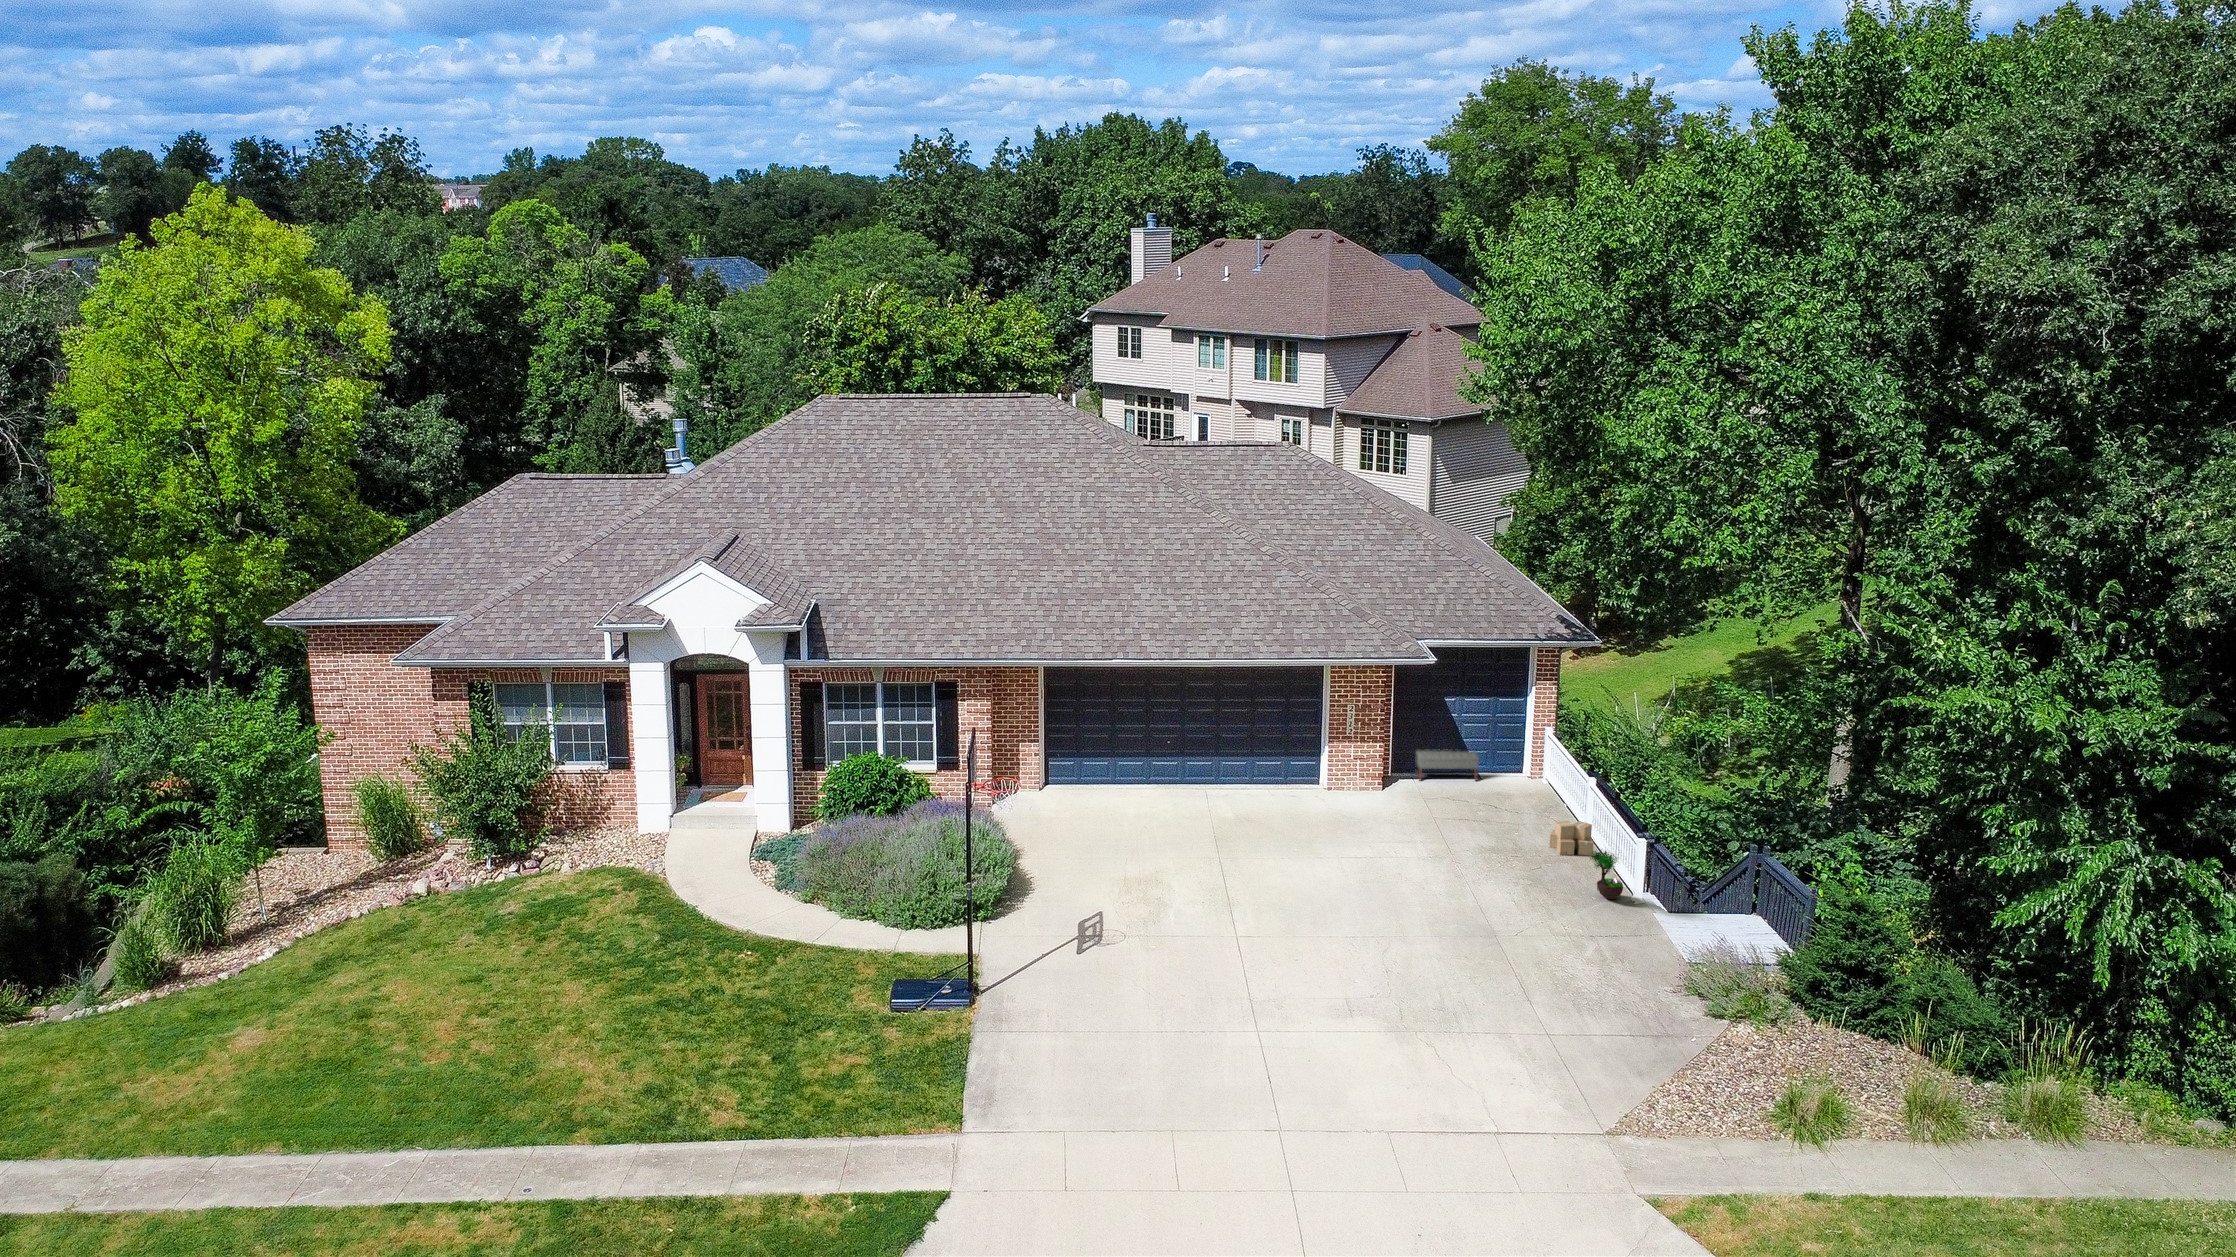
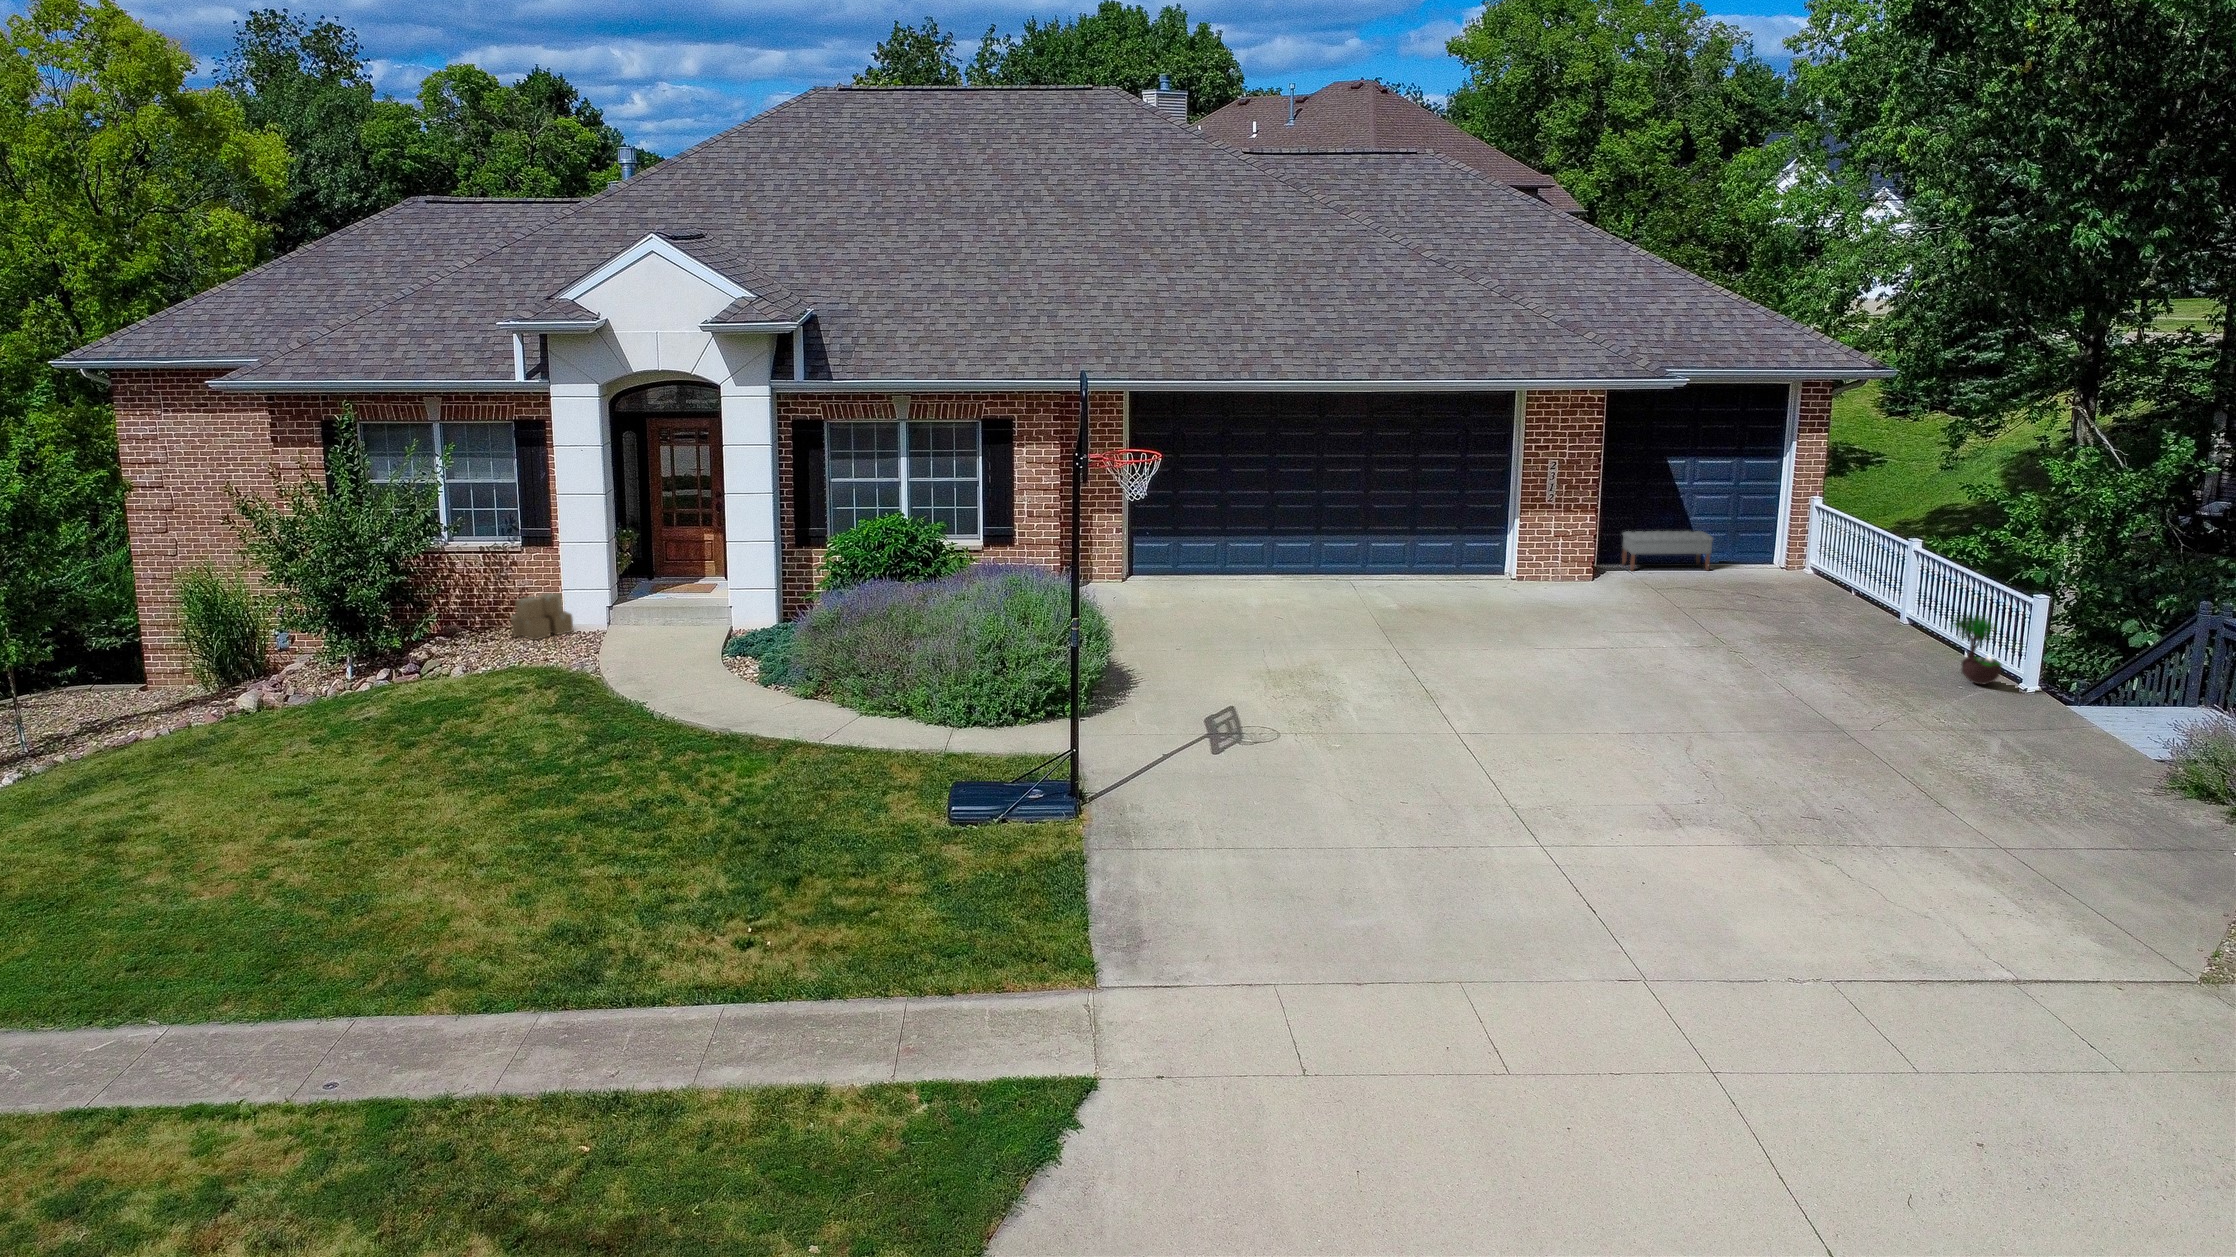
cardboard box: present [1550,821,1594,856] -> present [511,593,573,640]

